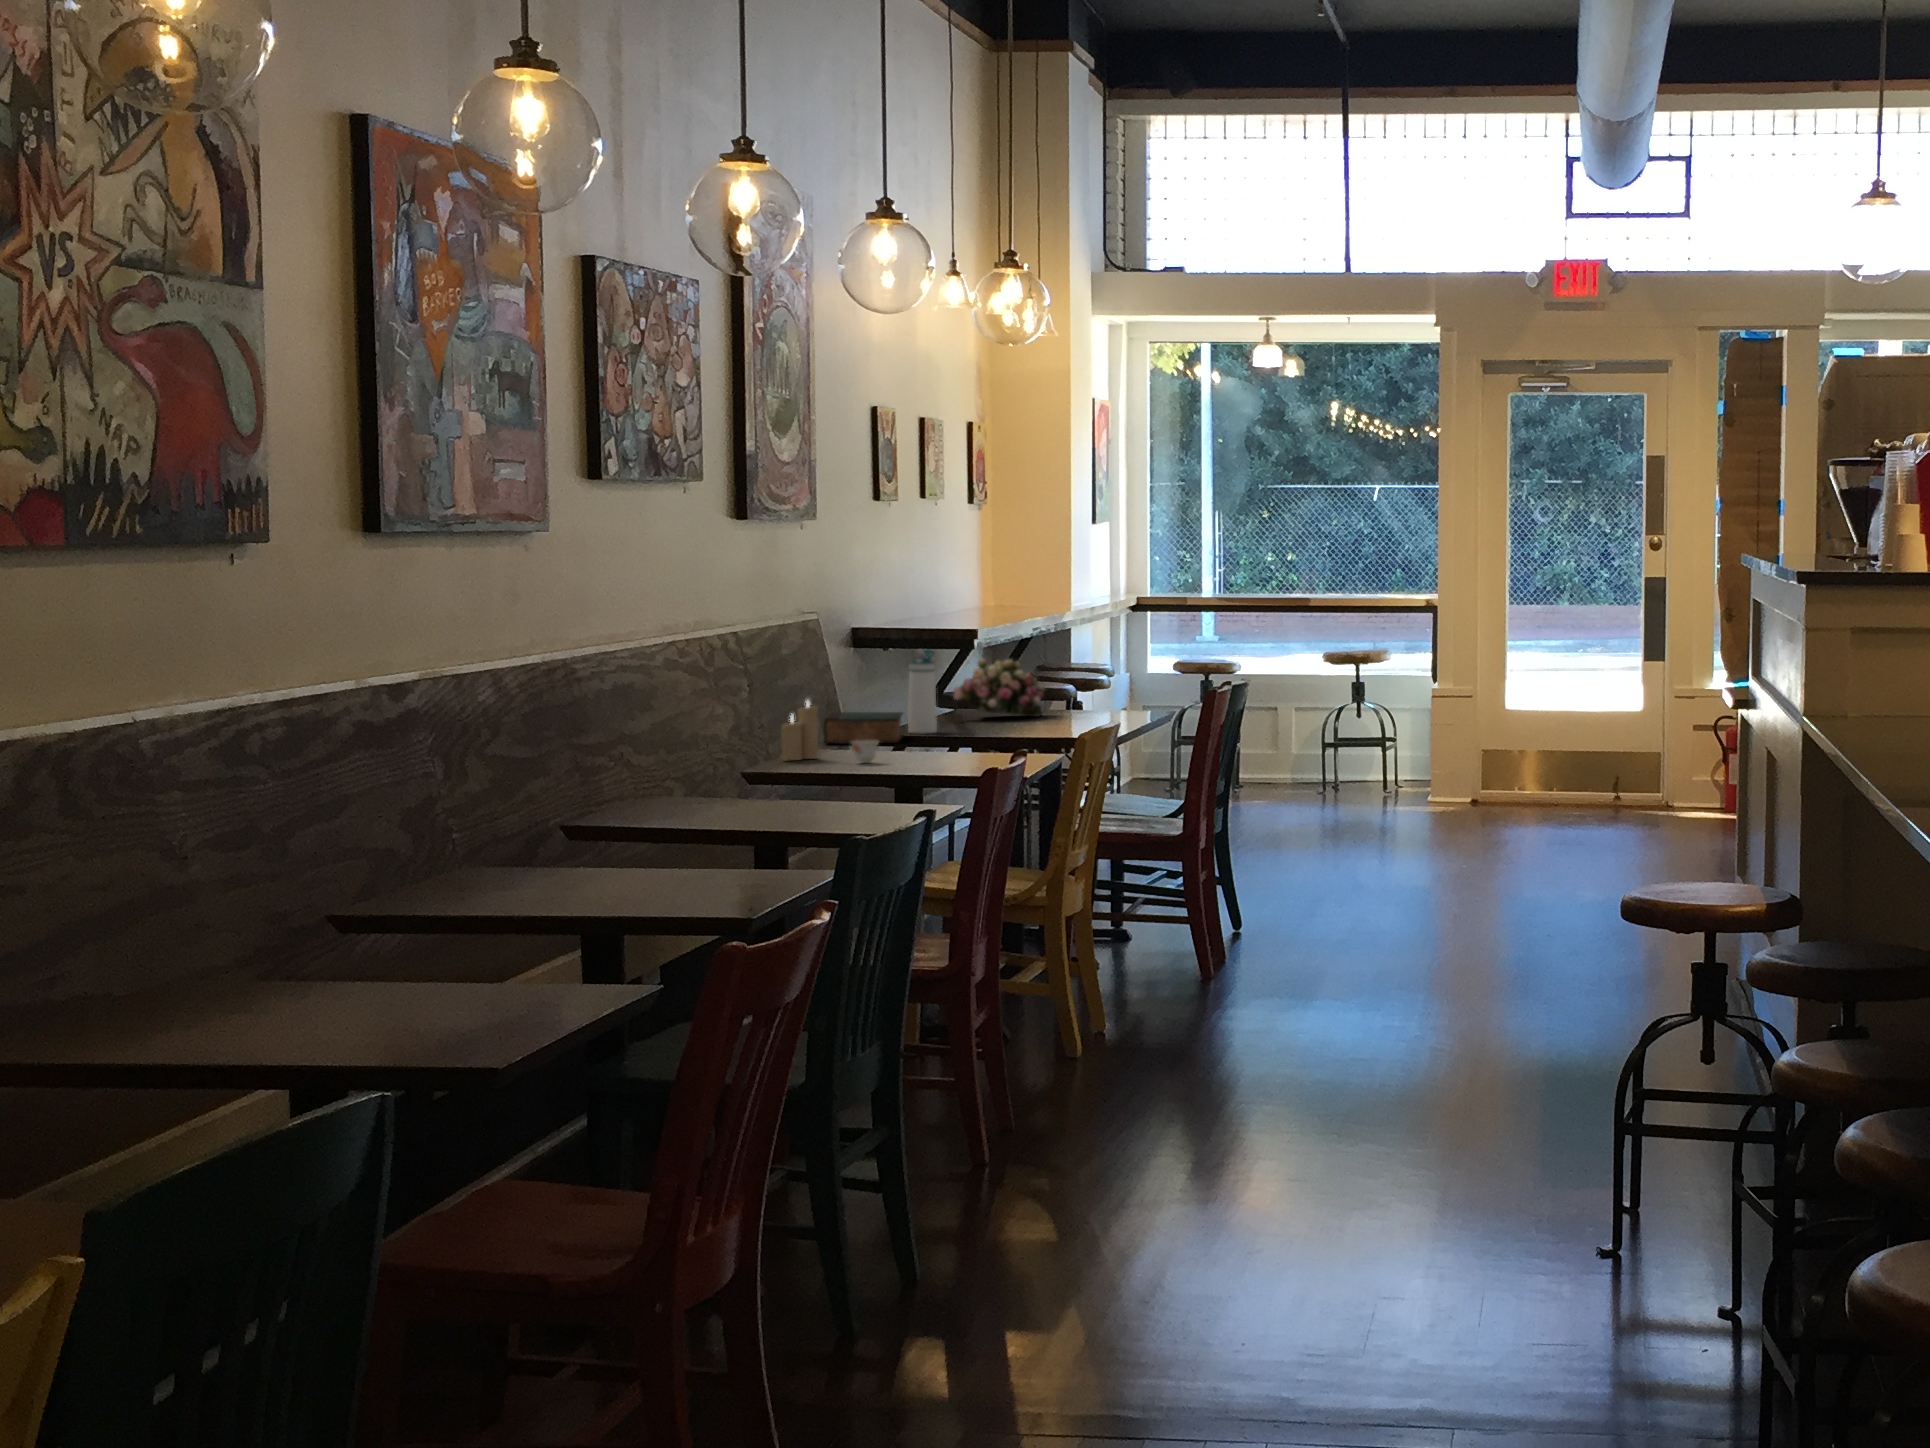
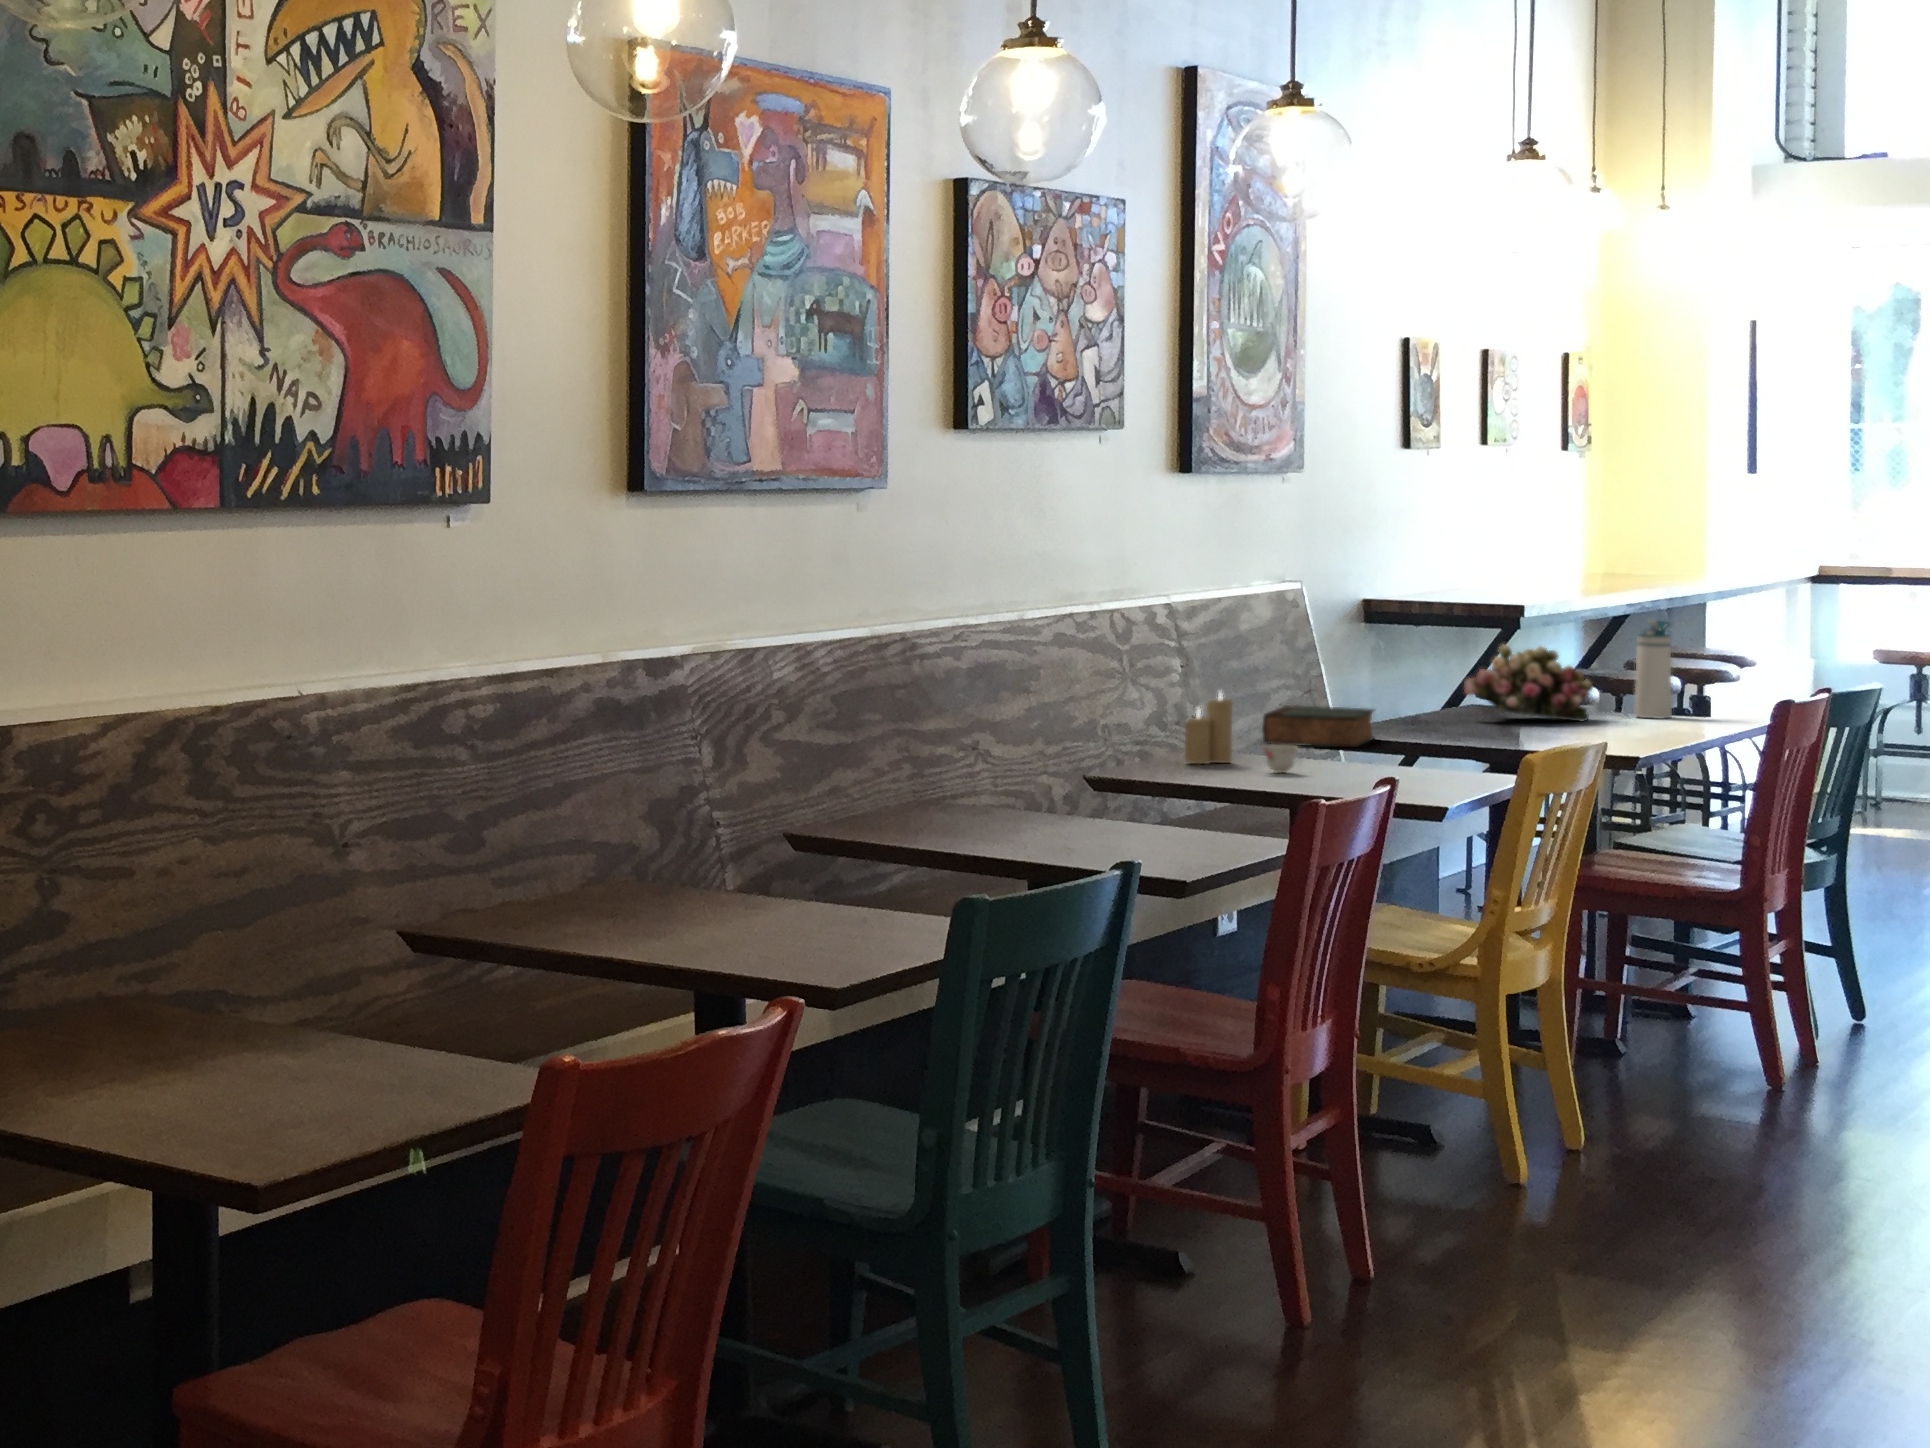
water bottle: present [908,650,937,734] -> present [1635,620,1672,719]

